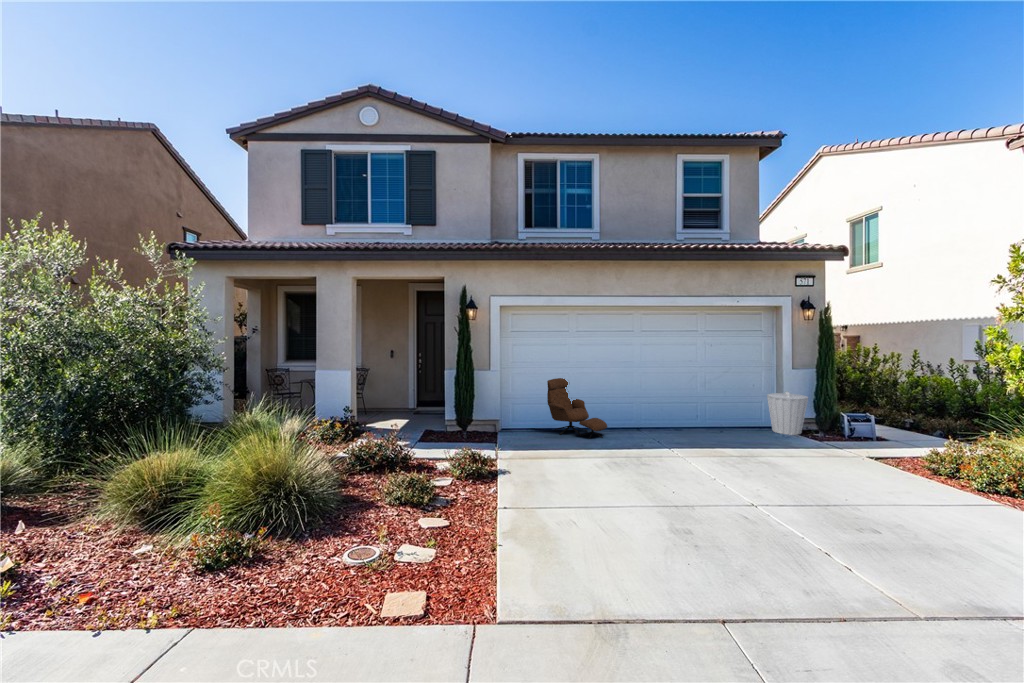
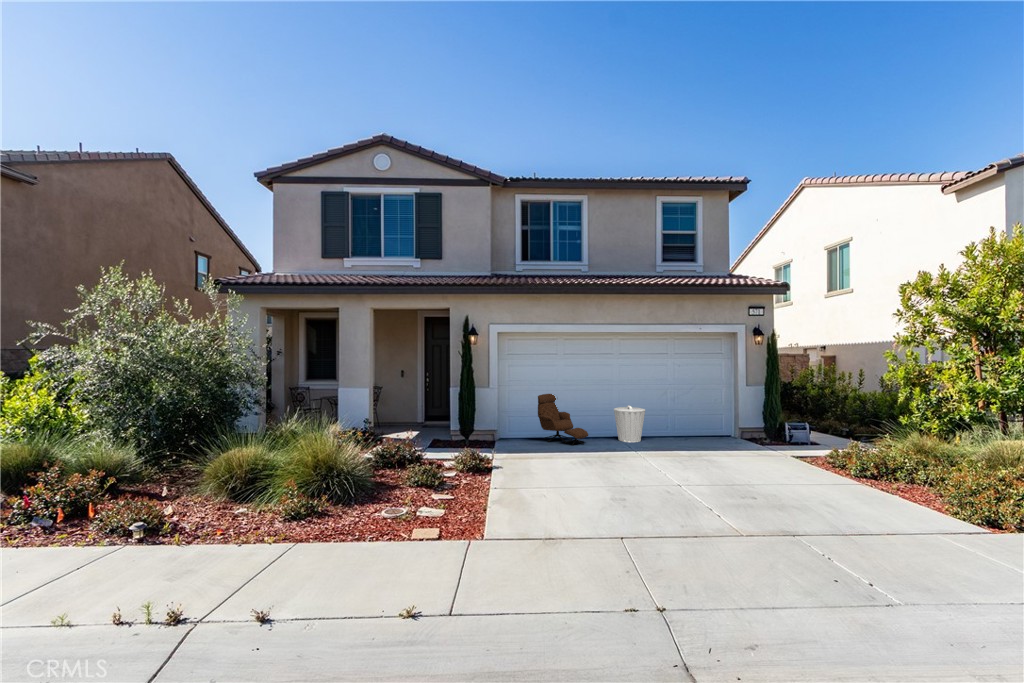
trash can: present [767,391,808,435] -> present [614,405,645,442]

